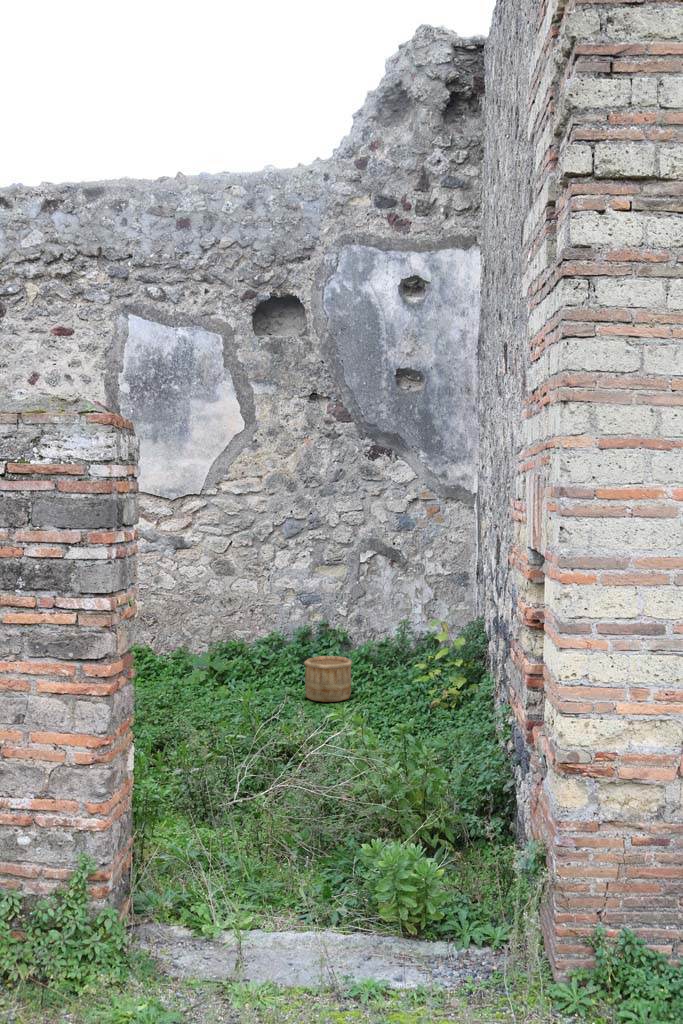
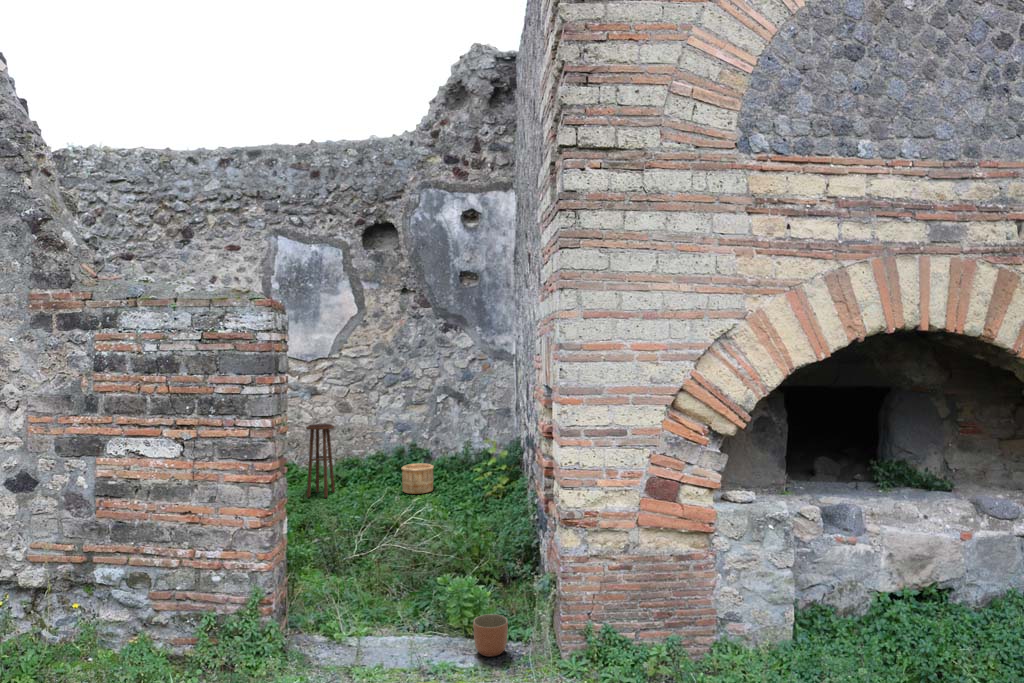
stool: none [167,593,208,701] -> present [306,424,335,498]
planter: none [417,919,473,990] -> present [473,614,508,657]

